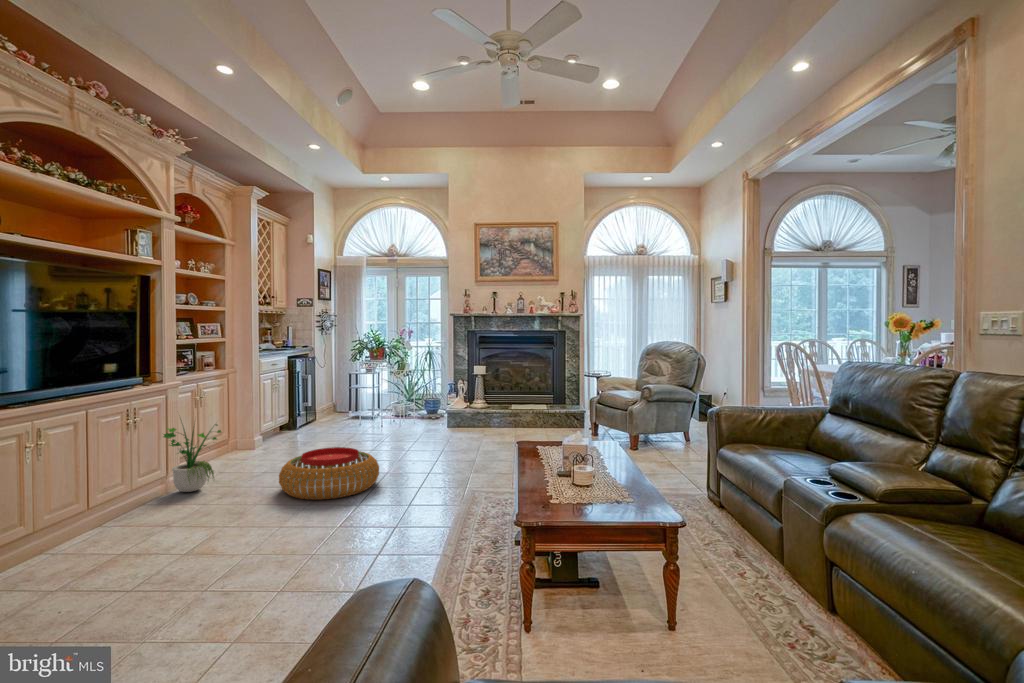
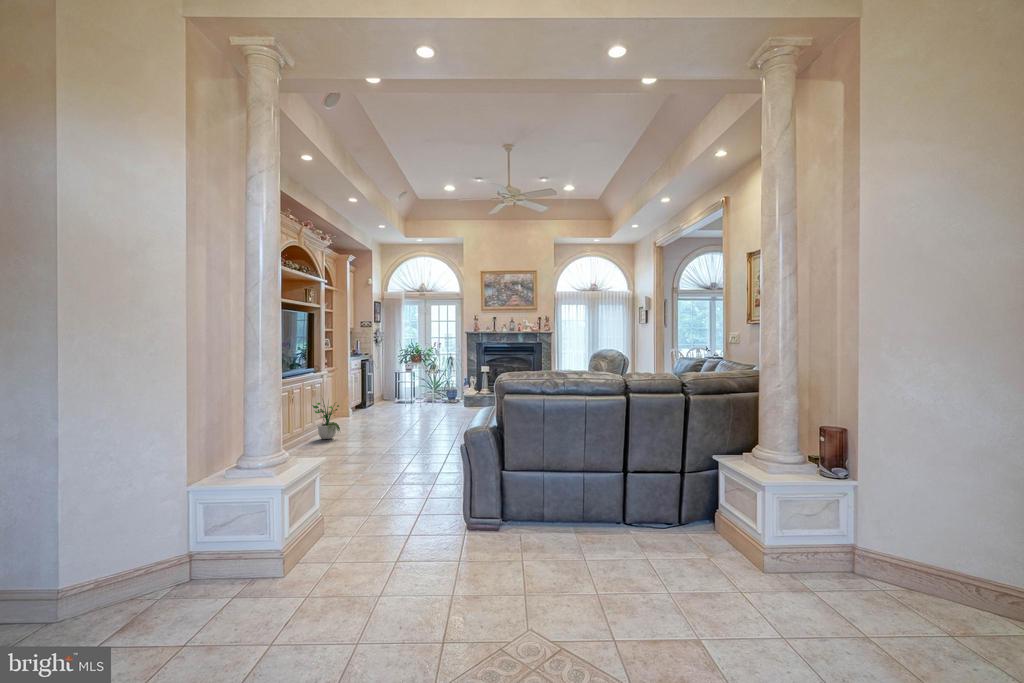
pouf: present [279,447,379,500] -> none [378,414,434,441]

